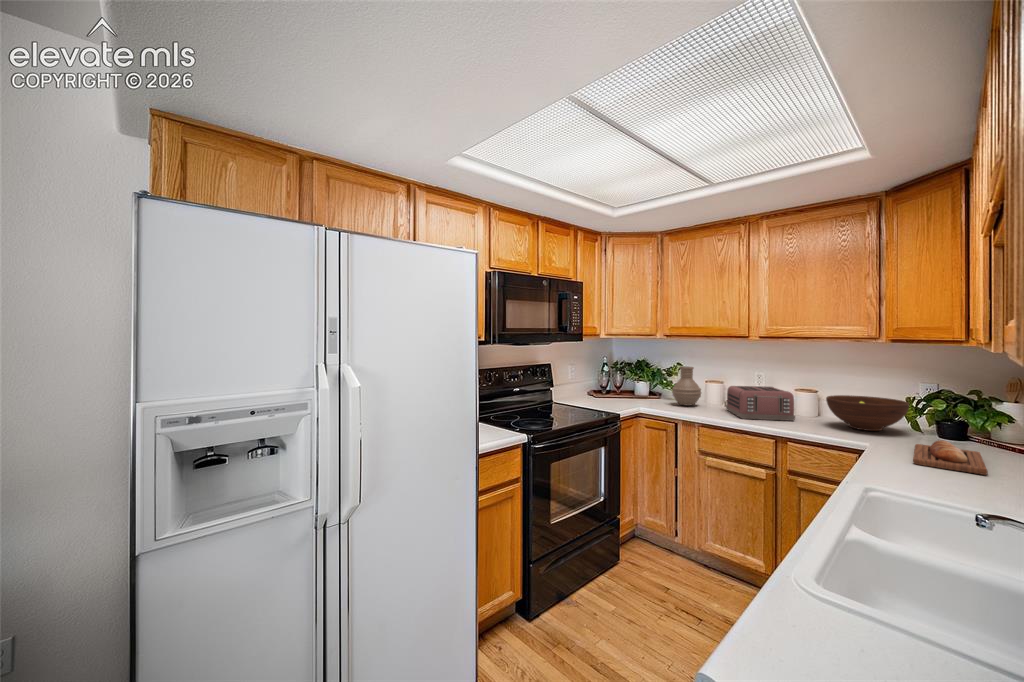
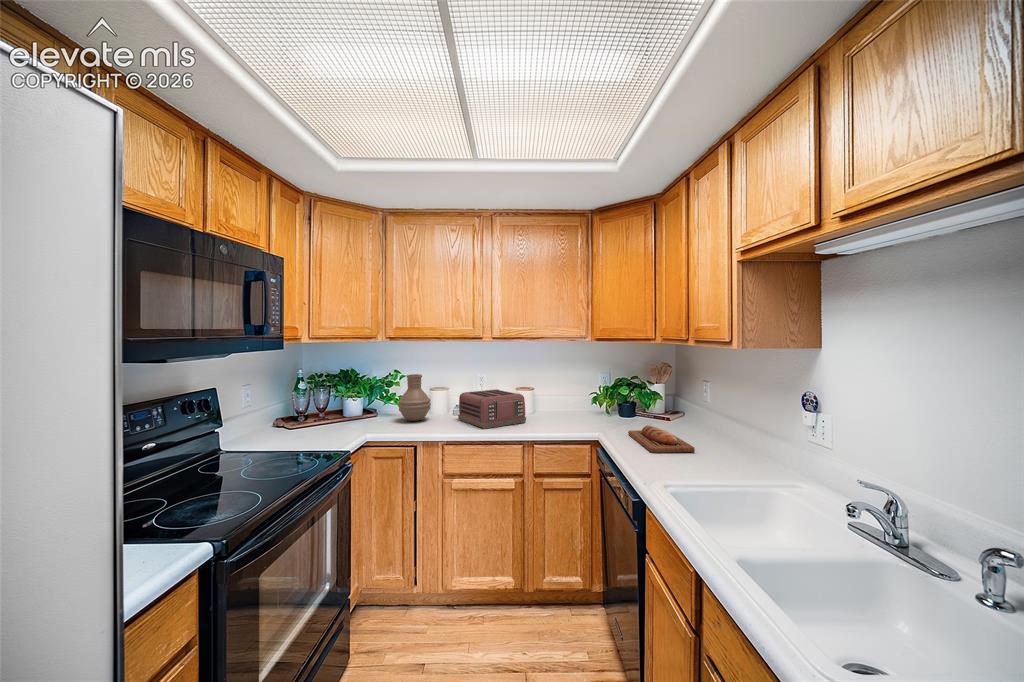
fruit bowl: present [826,395,909,431] -> none [549,391,607,423]

